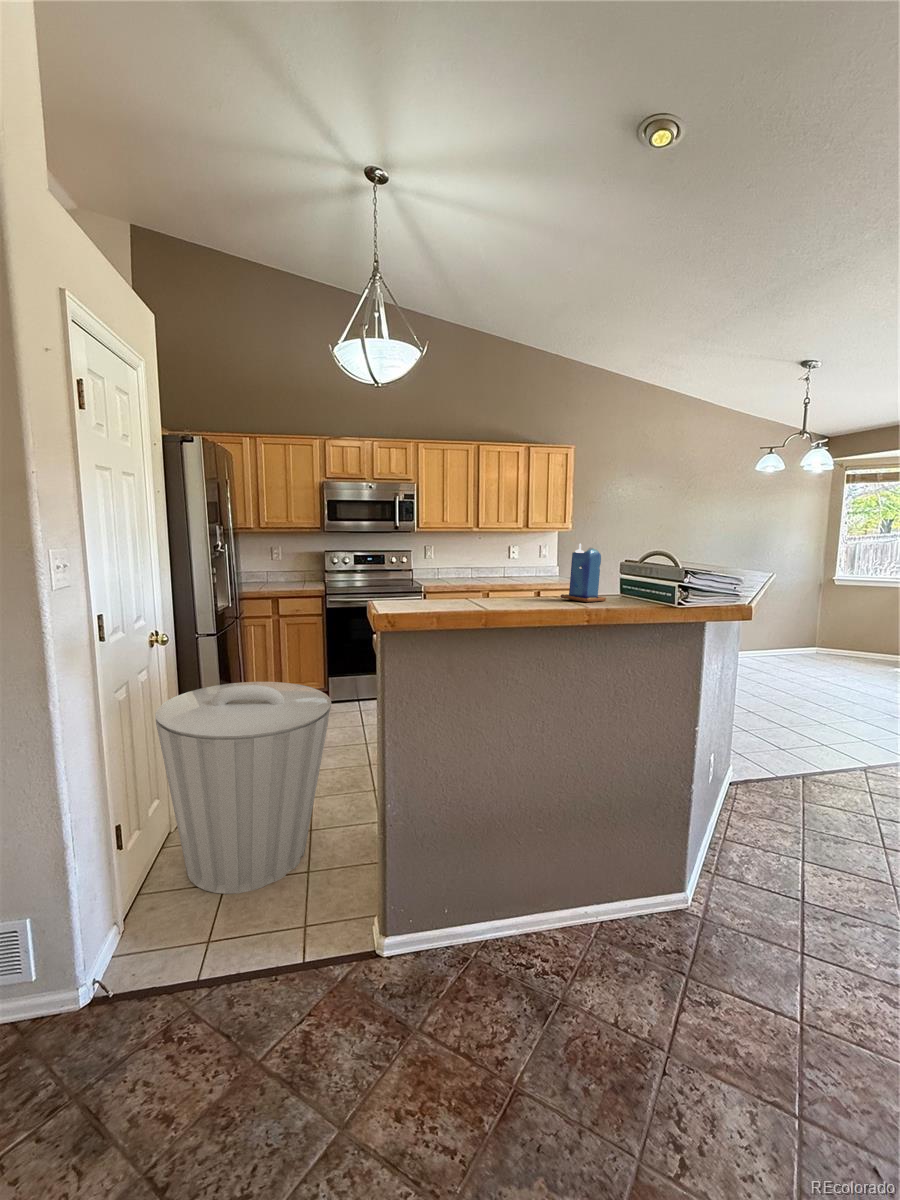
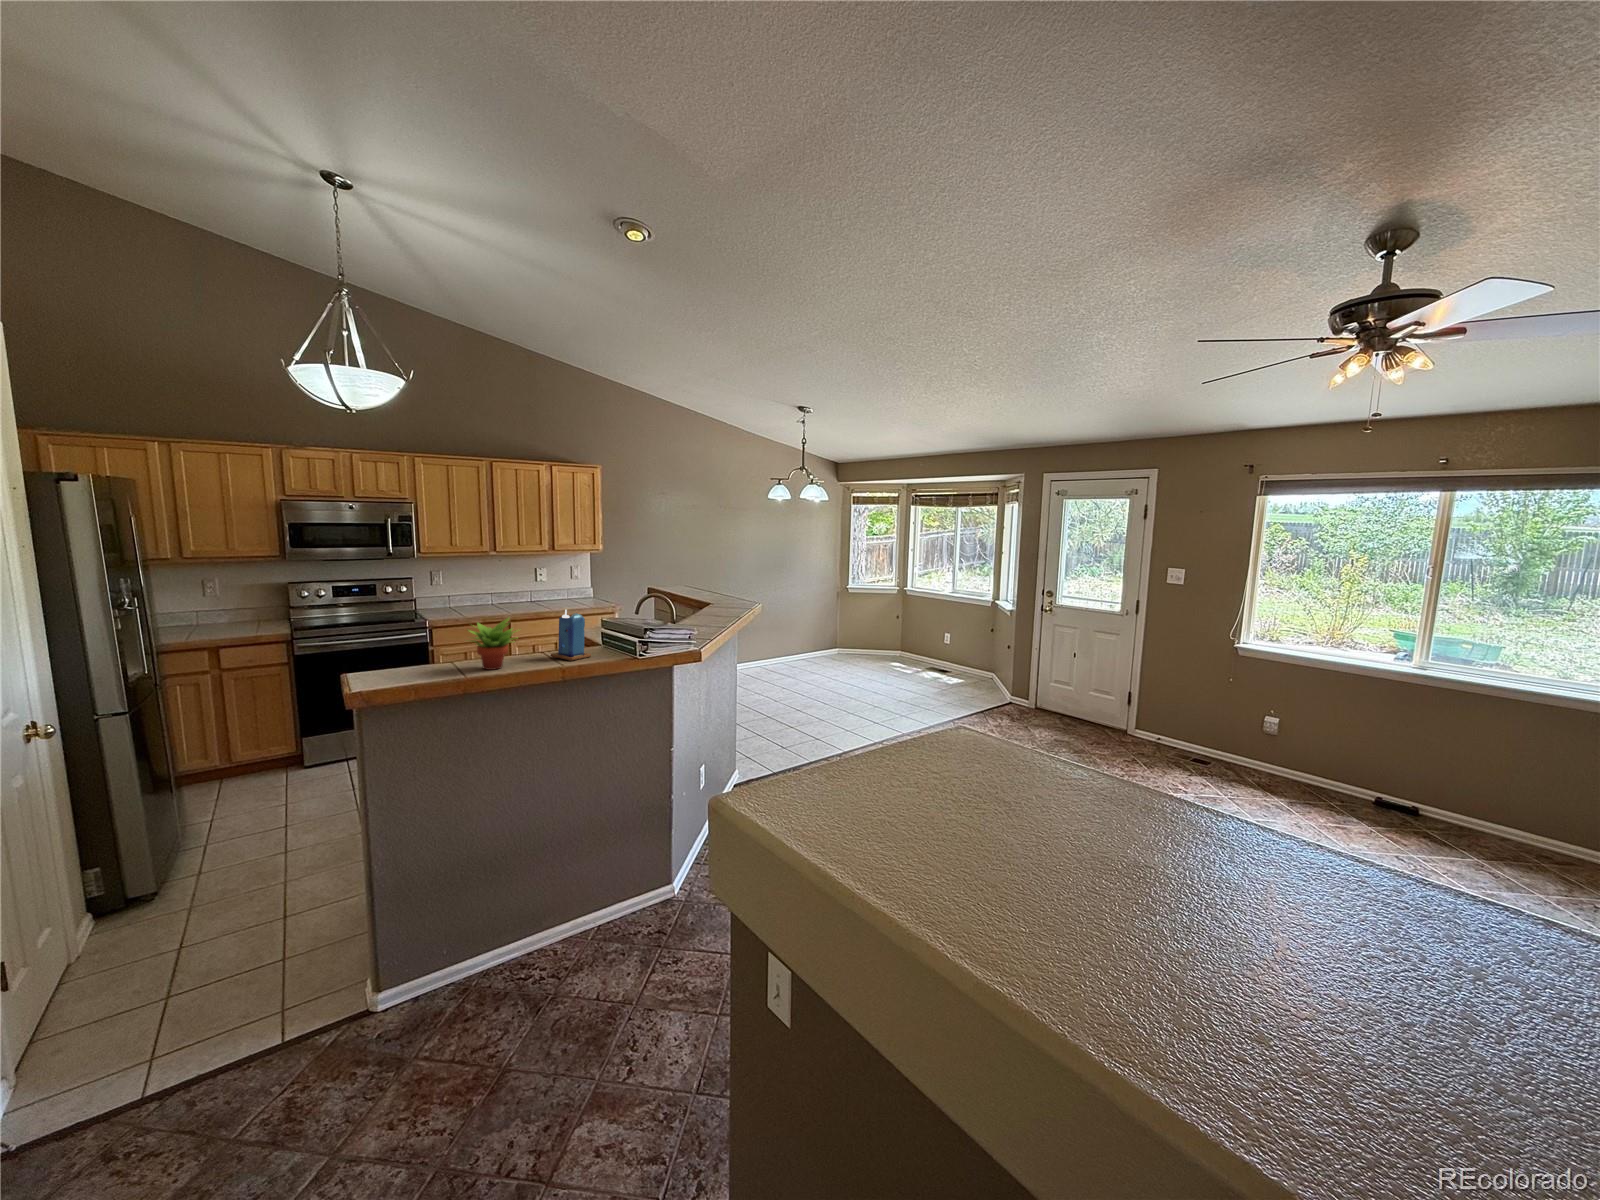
succulent plant: none [478,546,536,603] -> present [468,617,516,670]
trash can: present [155,682,331,894] -> none [43,763,306,1017]

